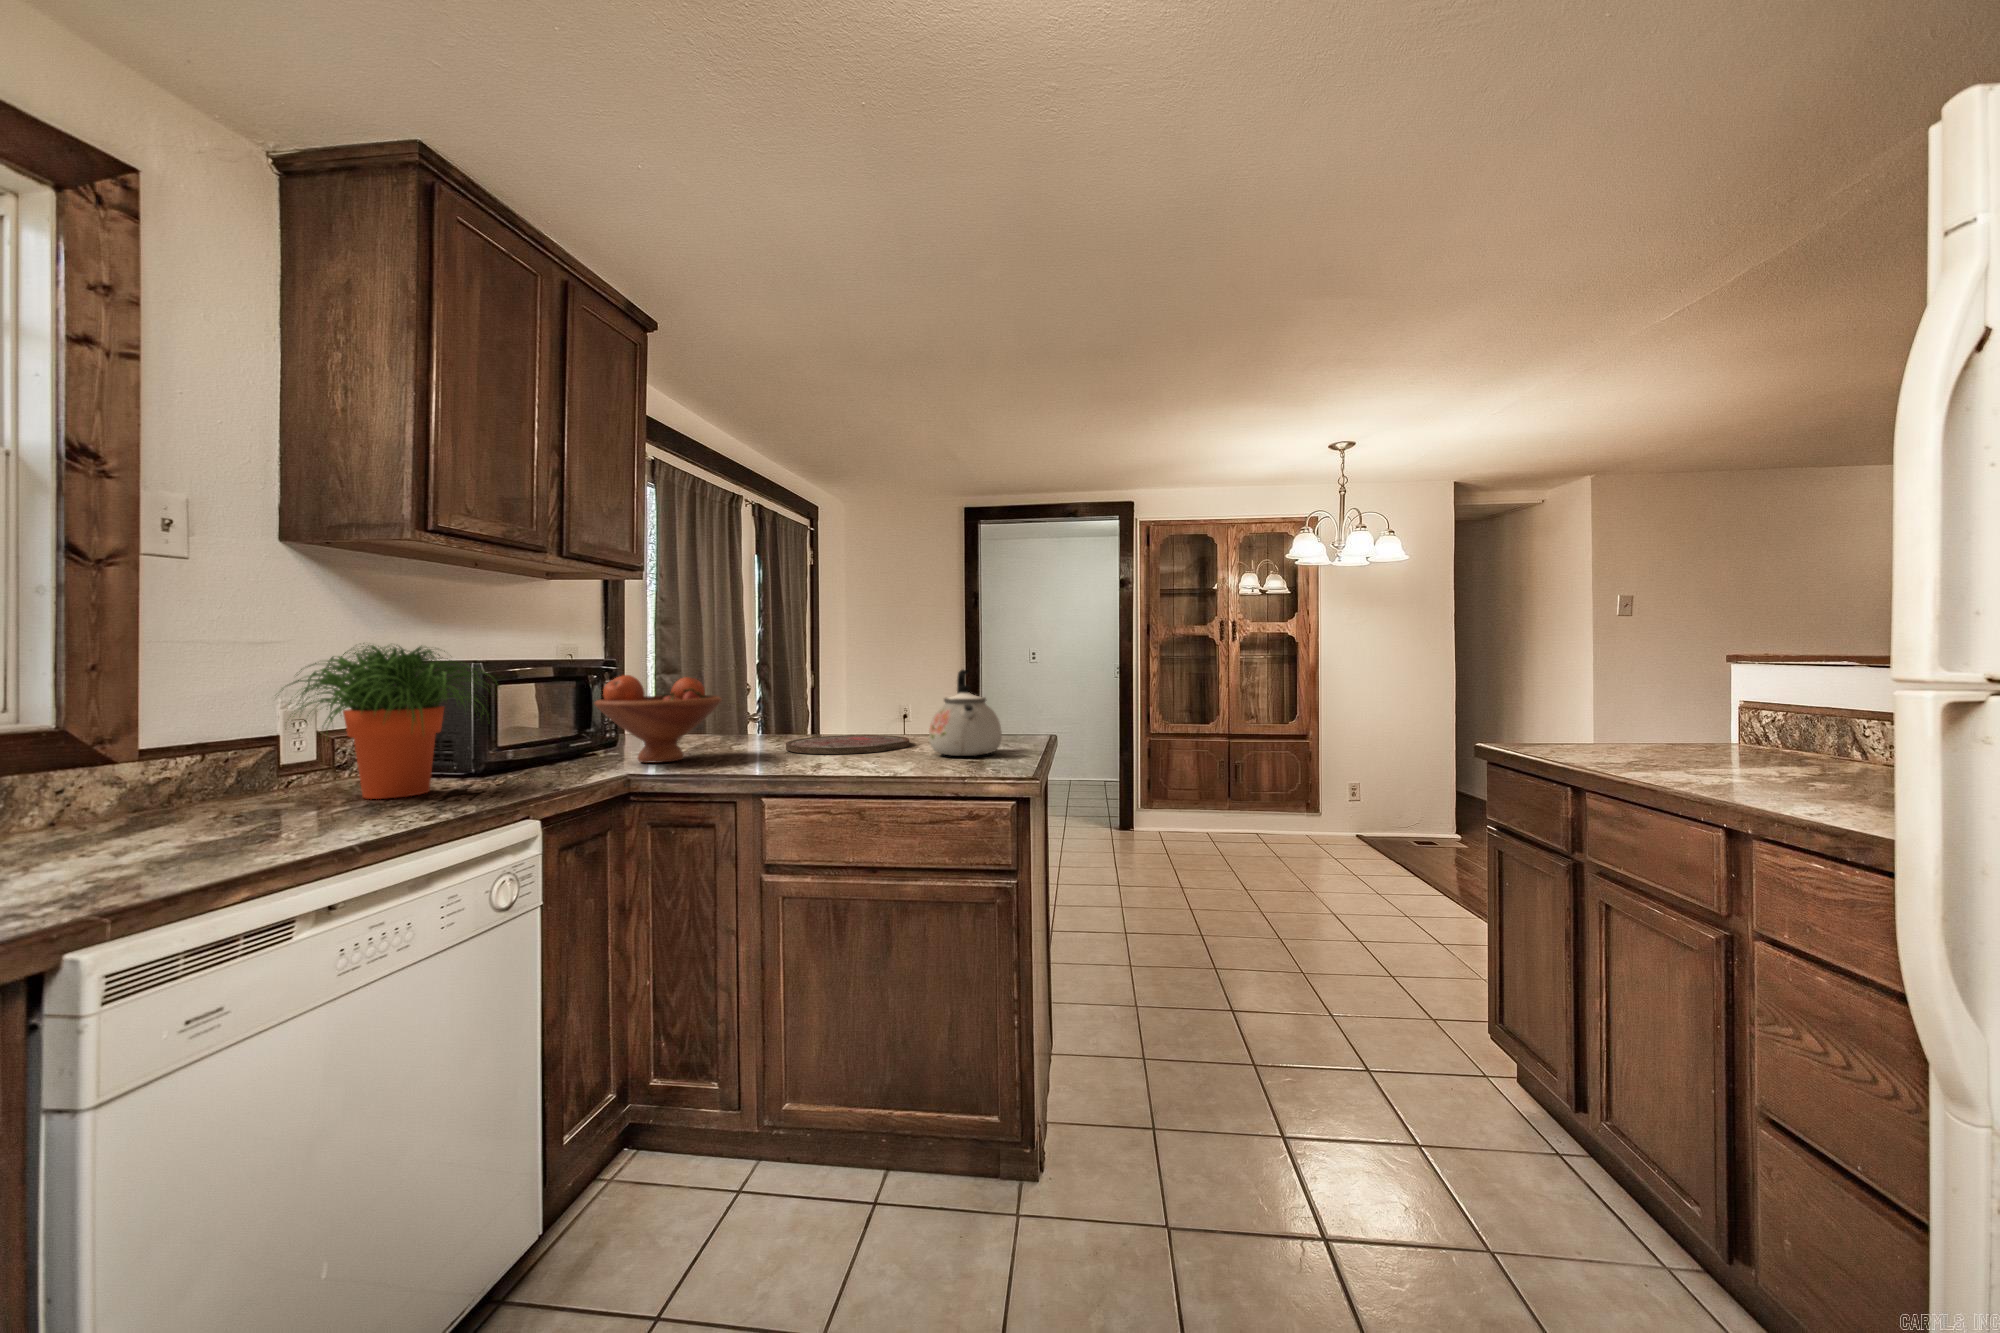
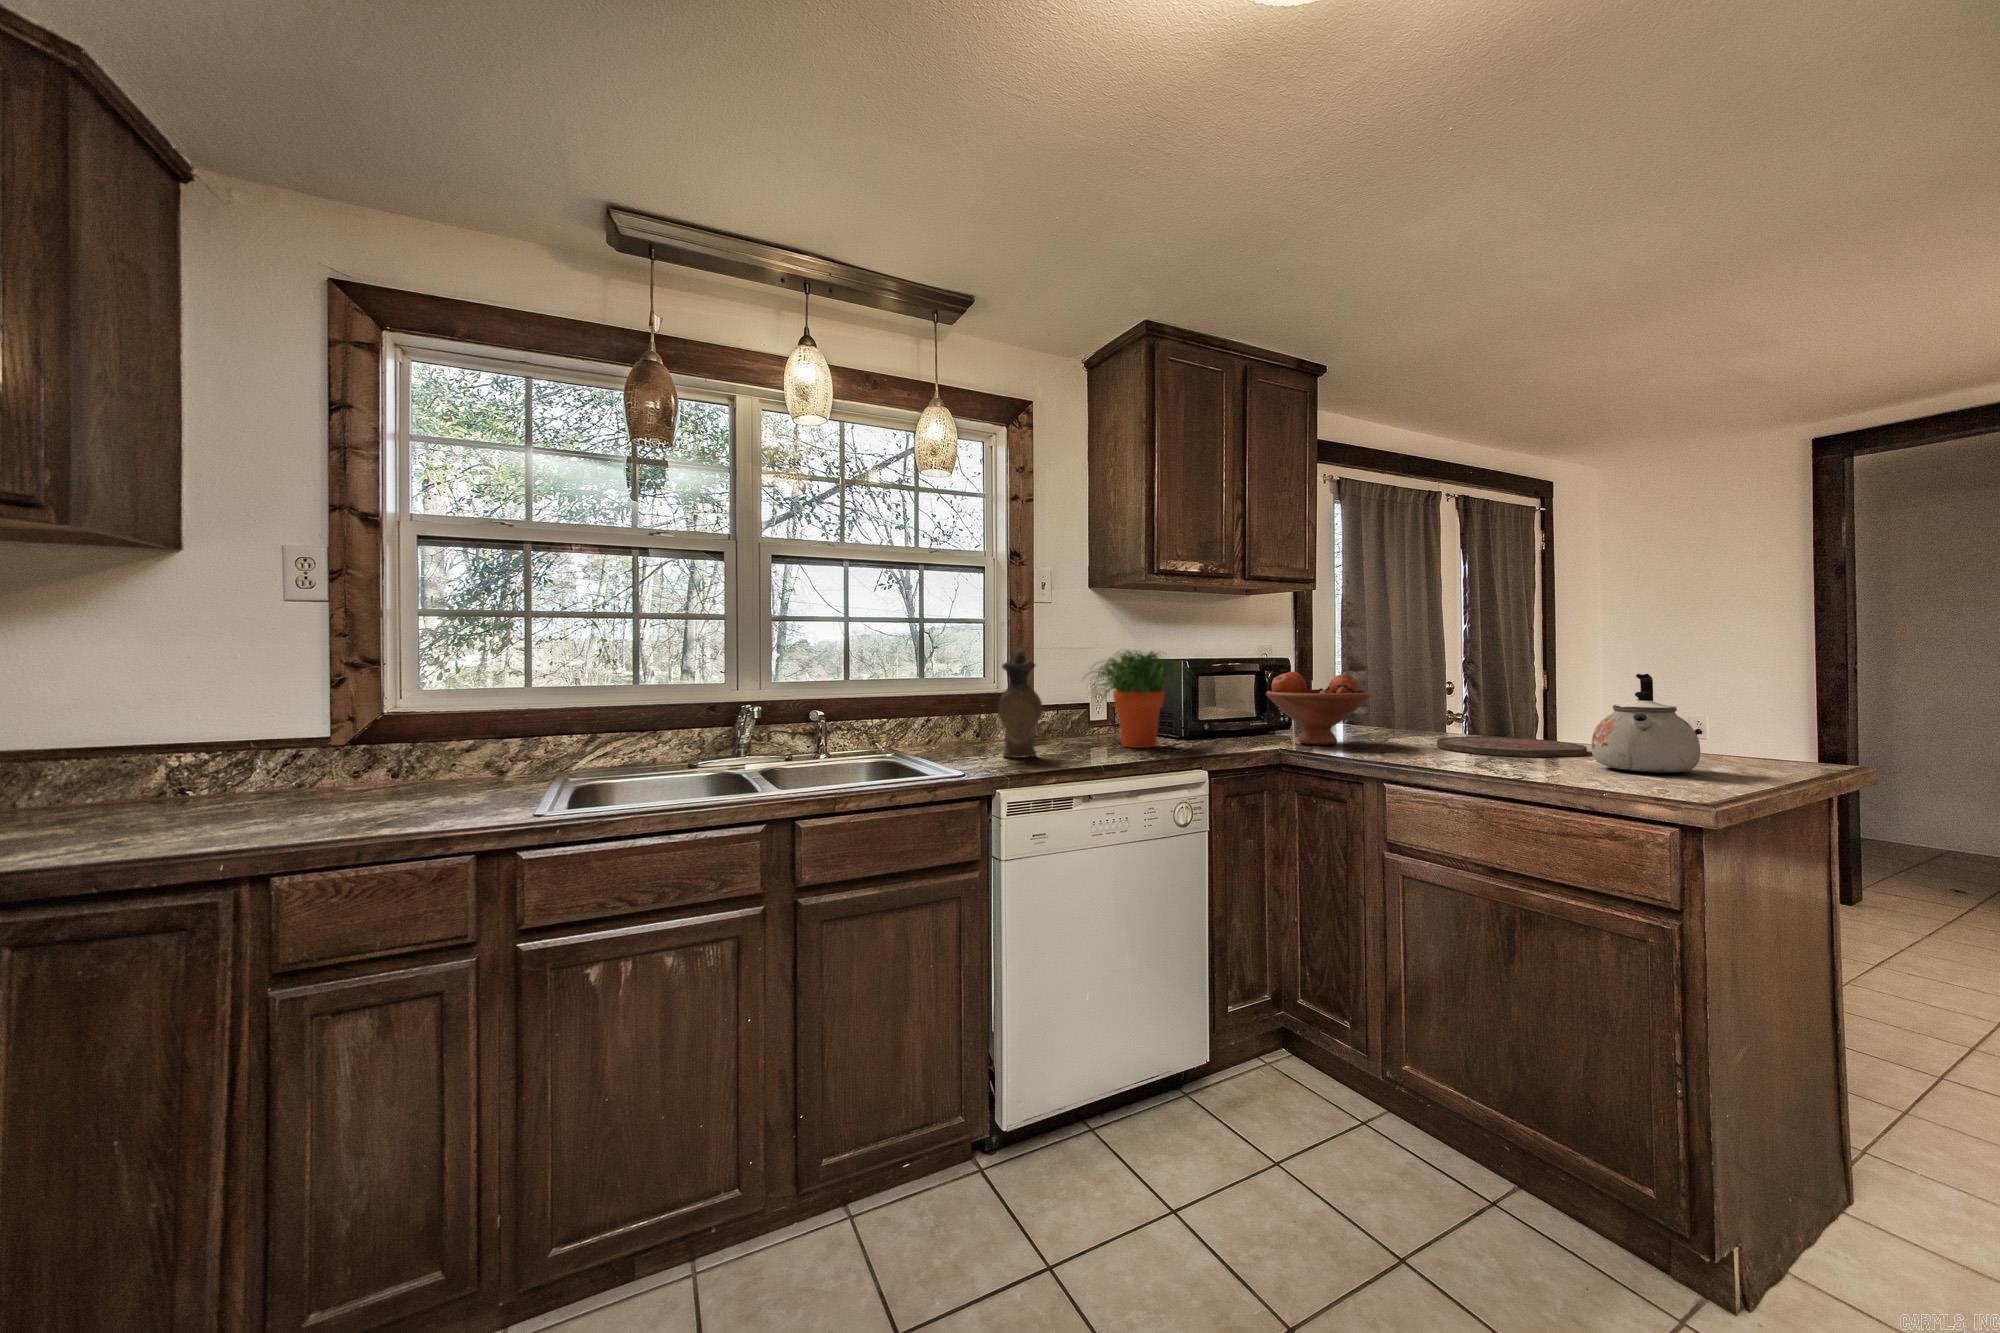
ceramic pitcher: none [58,637,192,856] -> present [998,649,1043,758]

